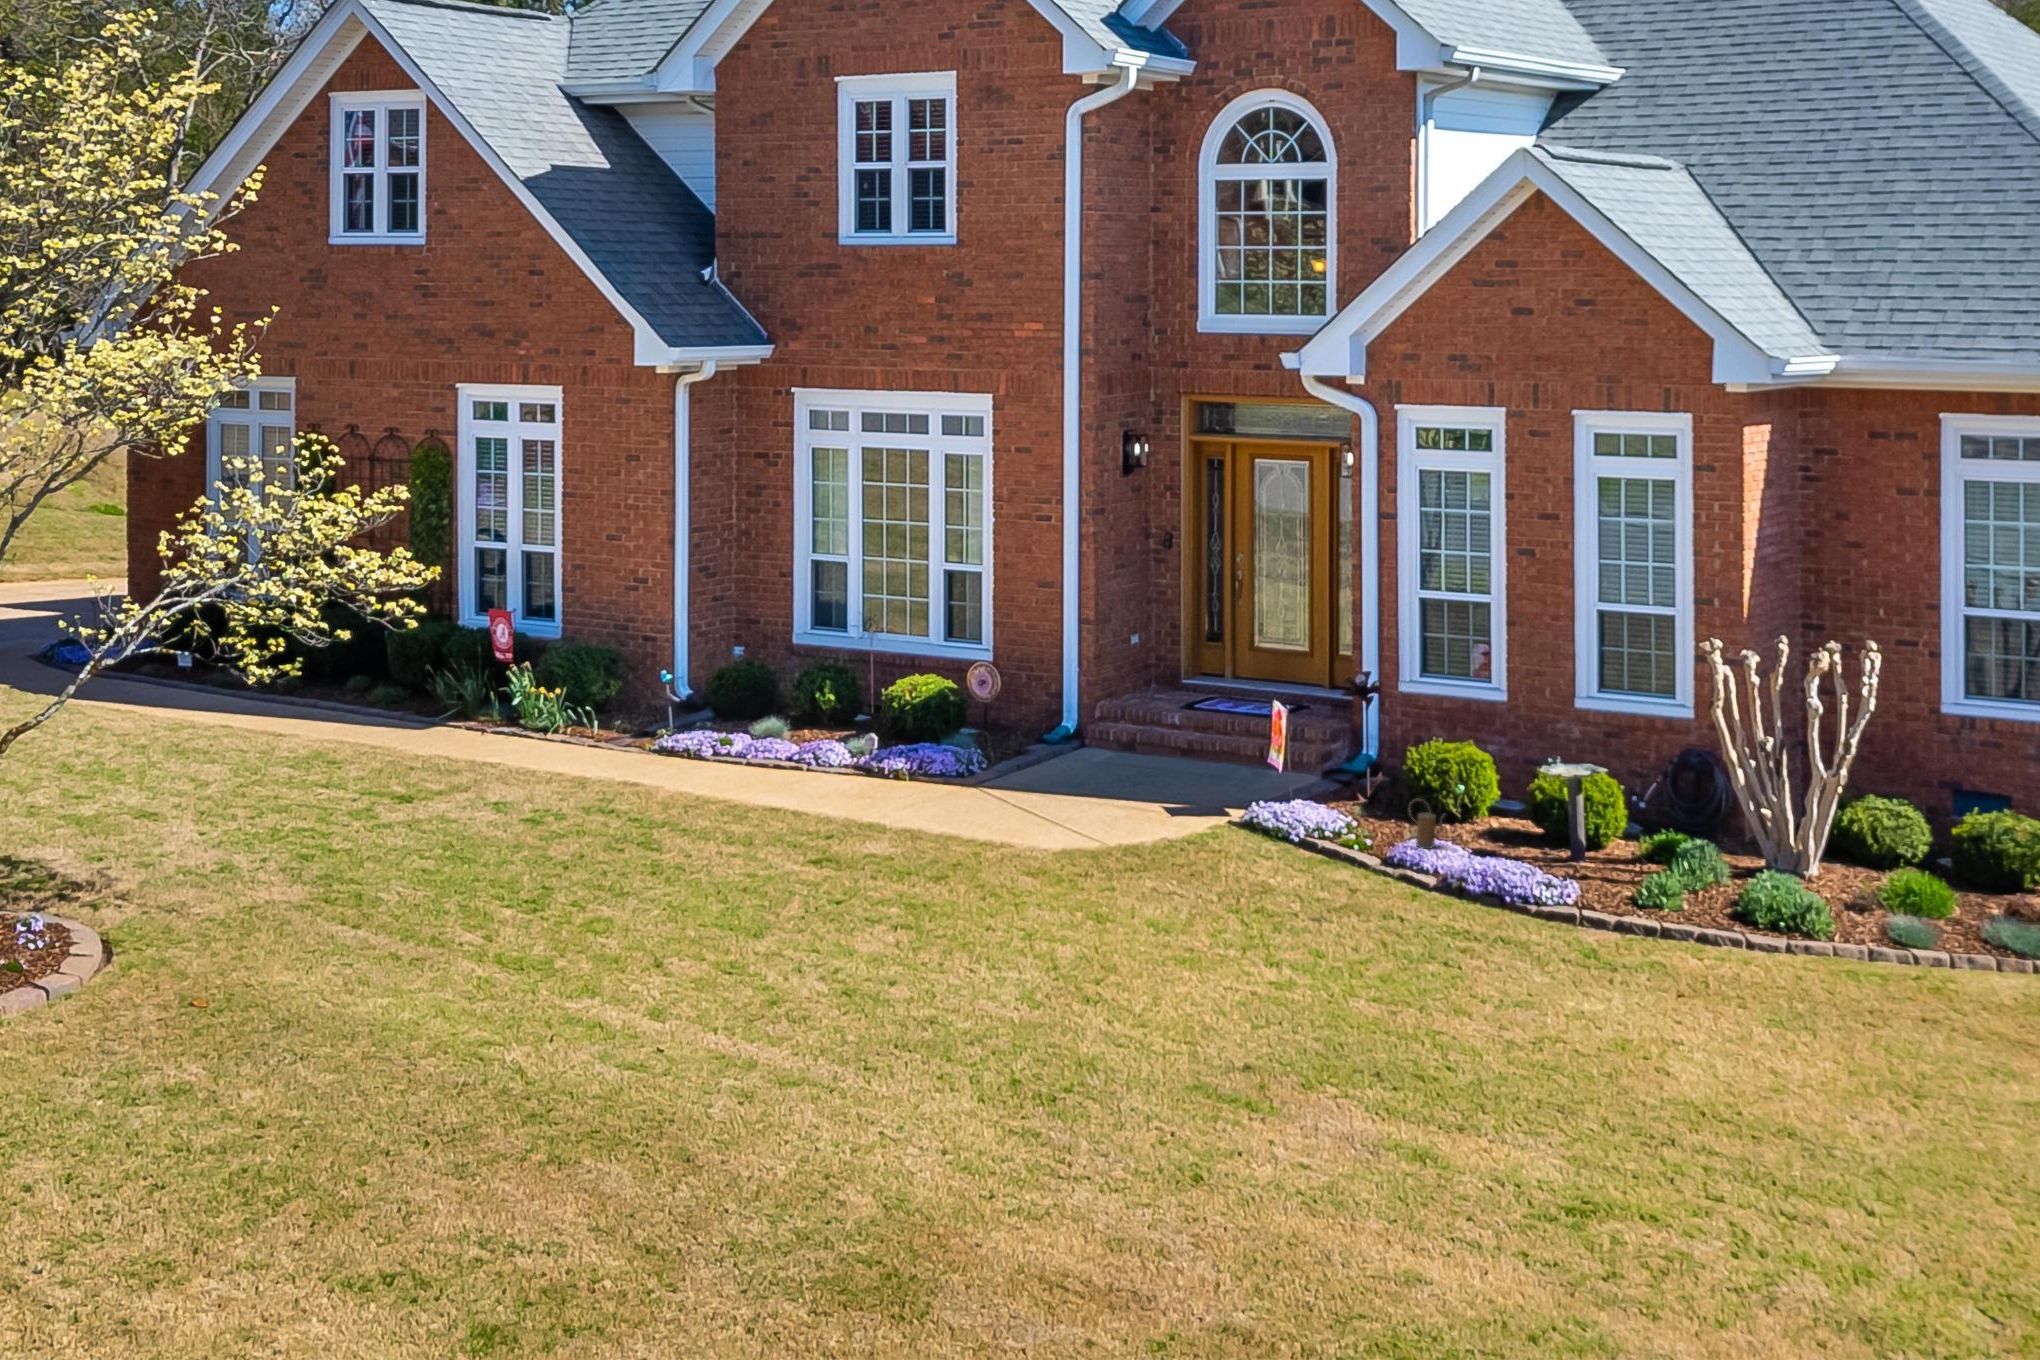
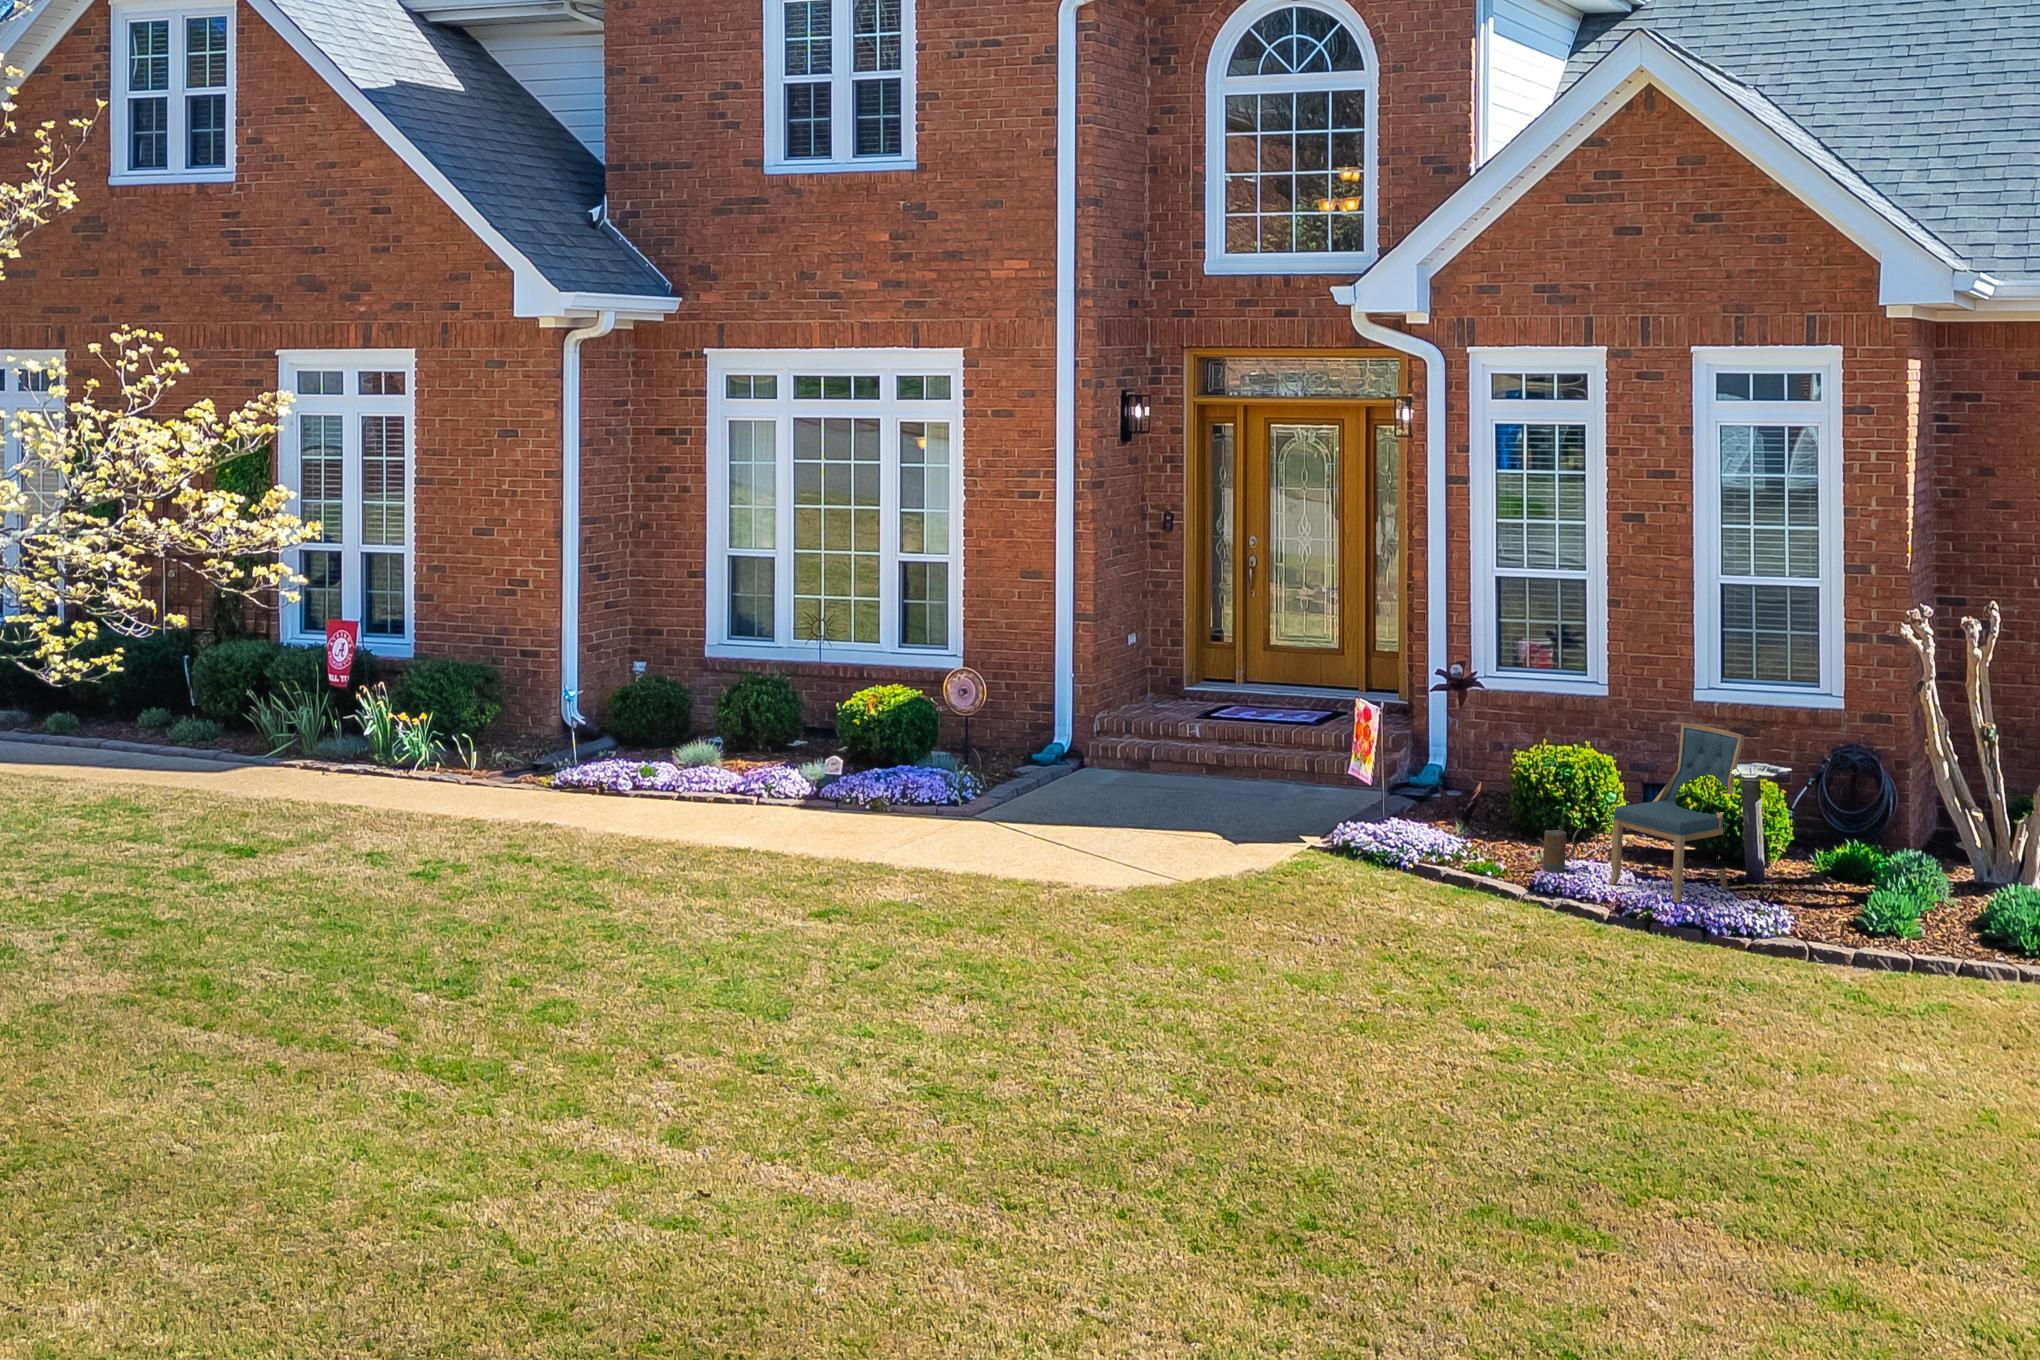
chair: none [1463,727,1578,877] -> present [1609,723,1744,903]

